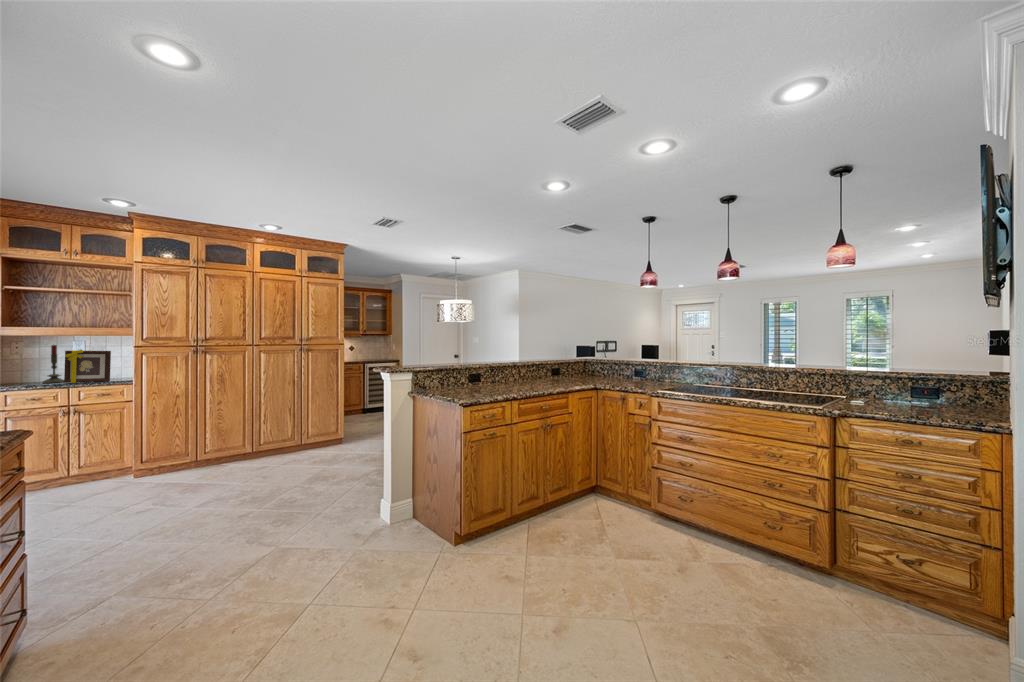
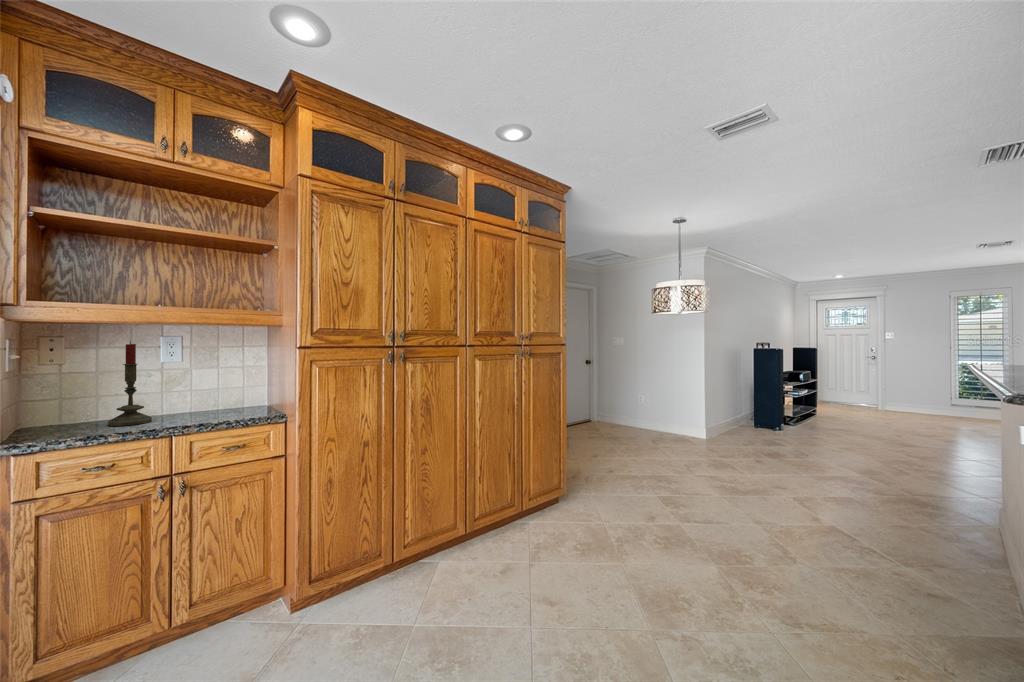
picture frame: present [64,350,111,383] -> none [159,353,244,425]

